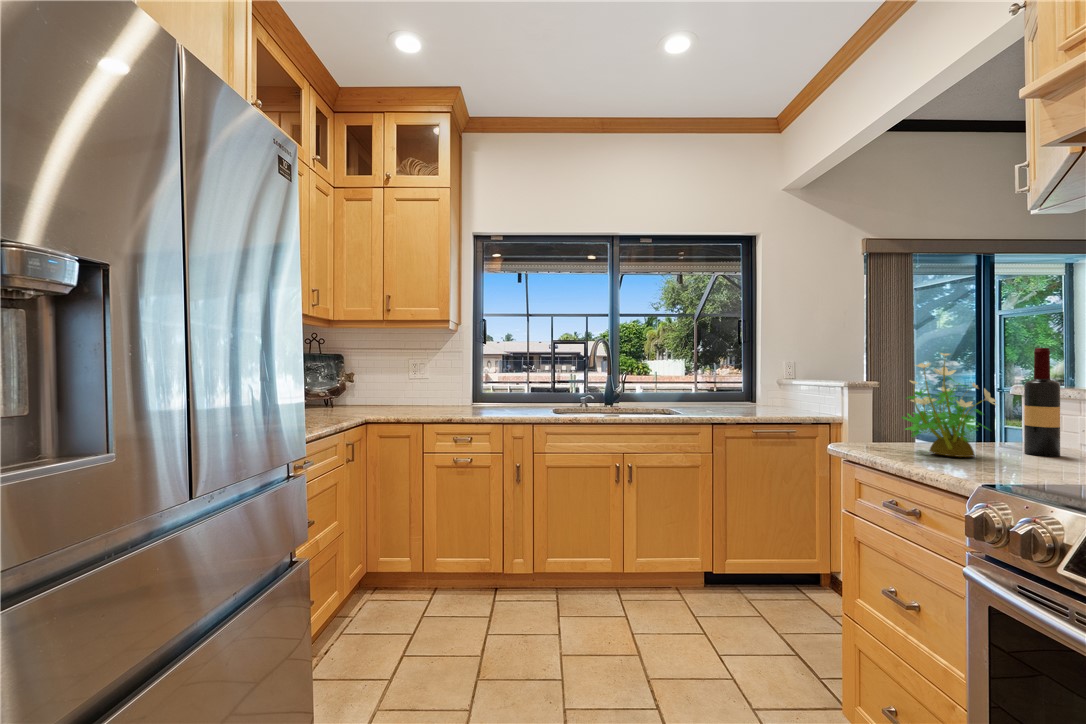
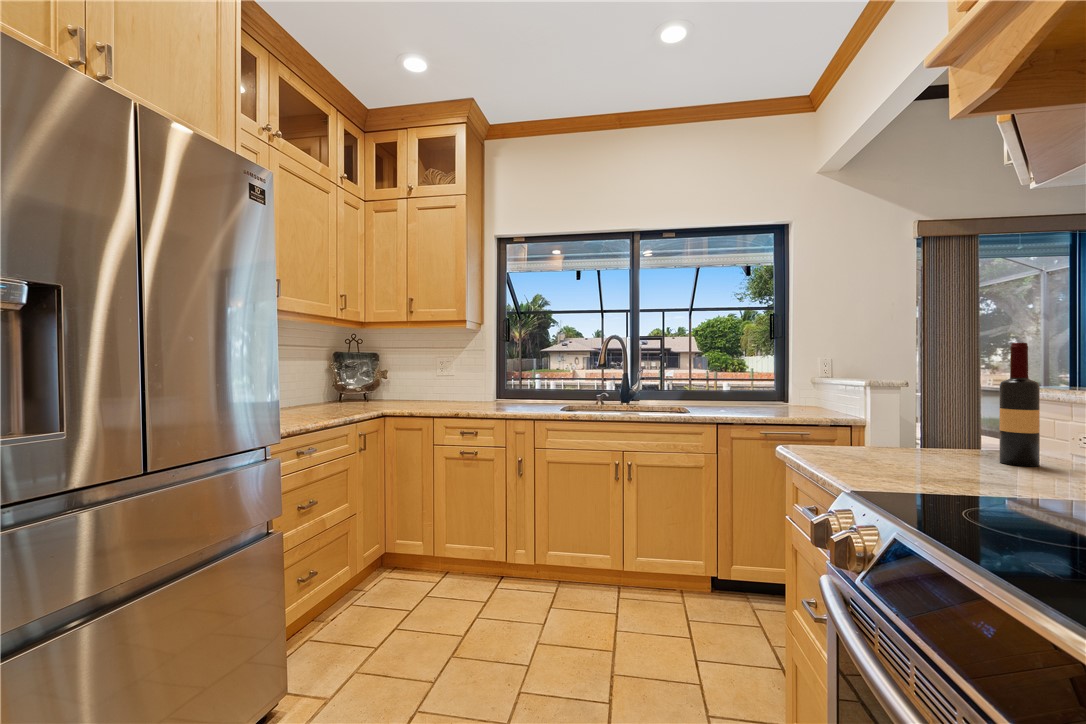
potted plant: present [902,353,996,457] -> none [840,349,948,463]

